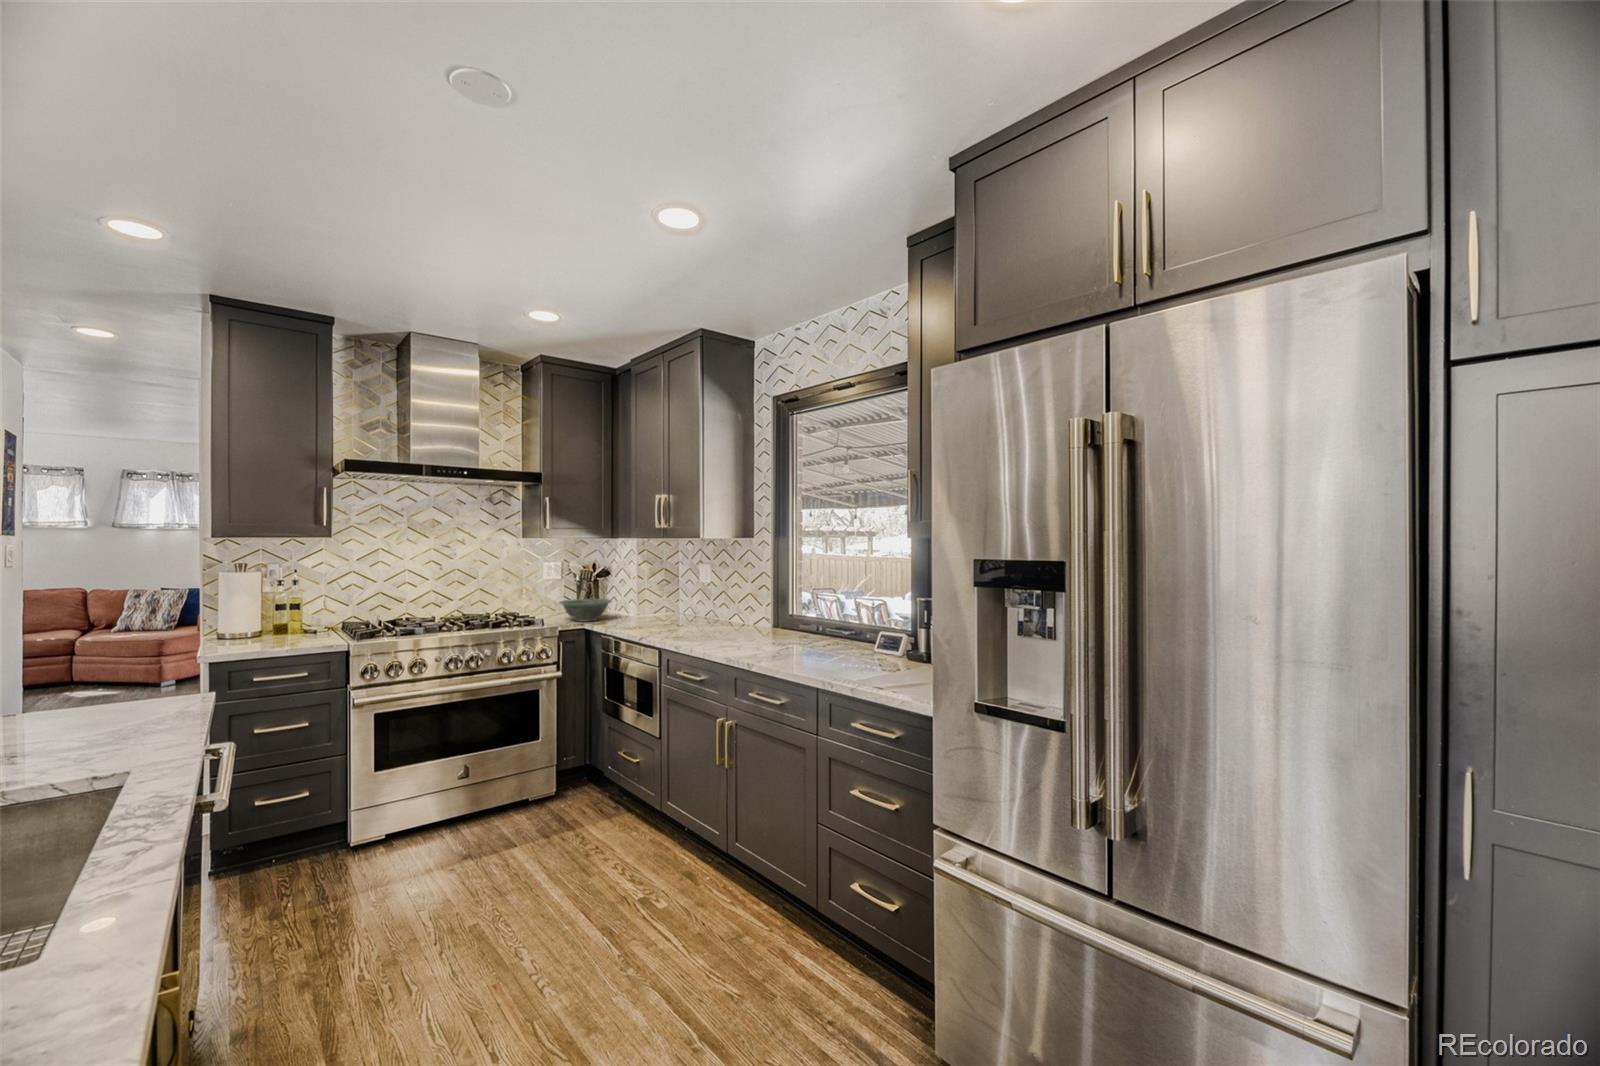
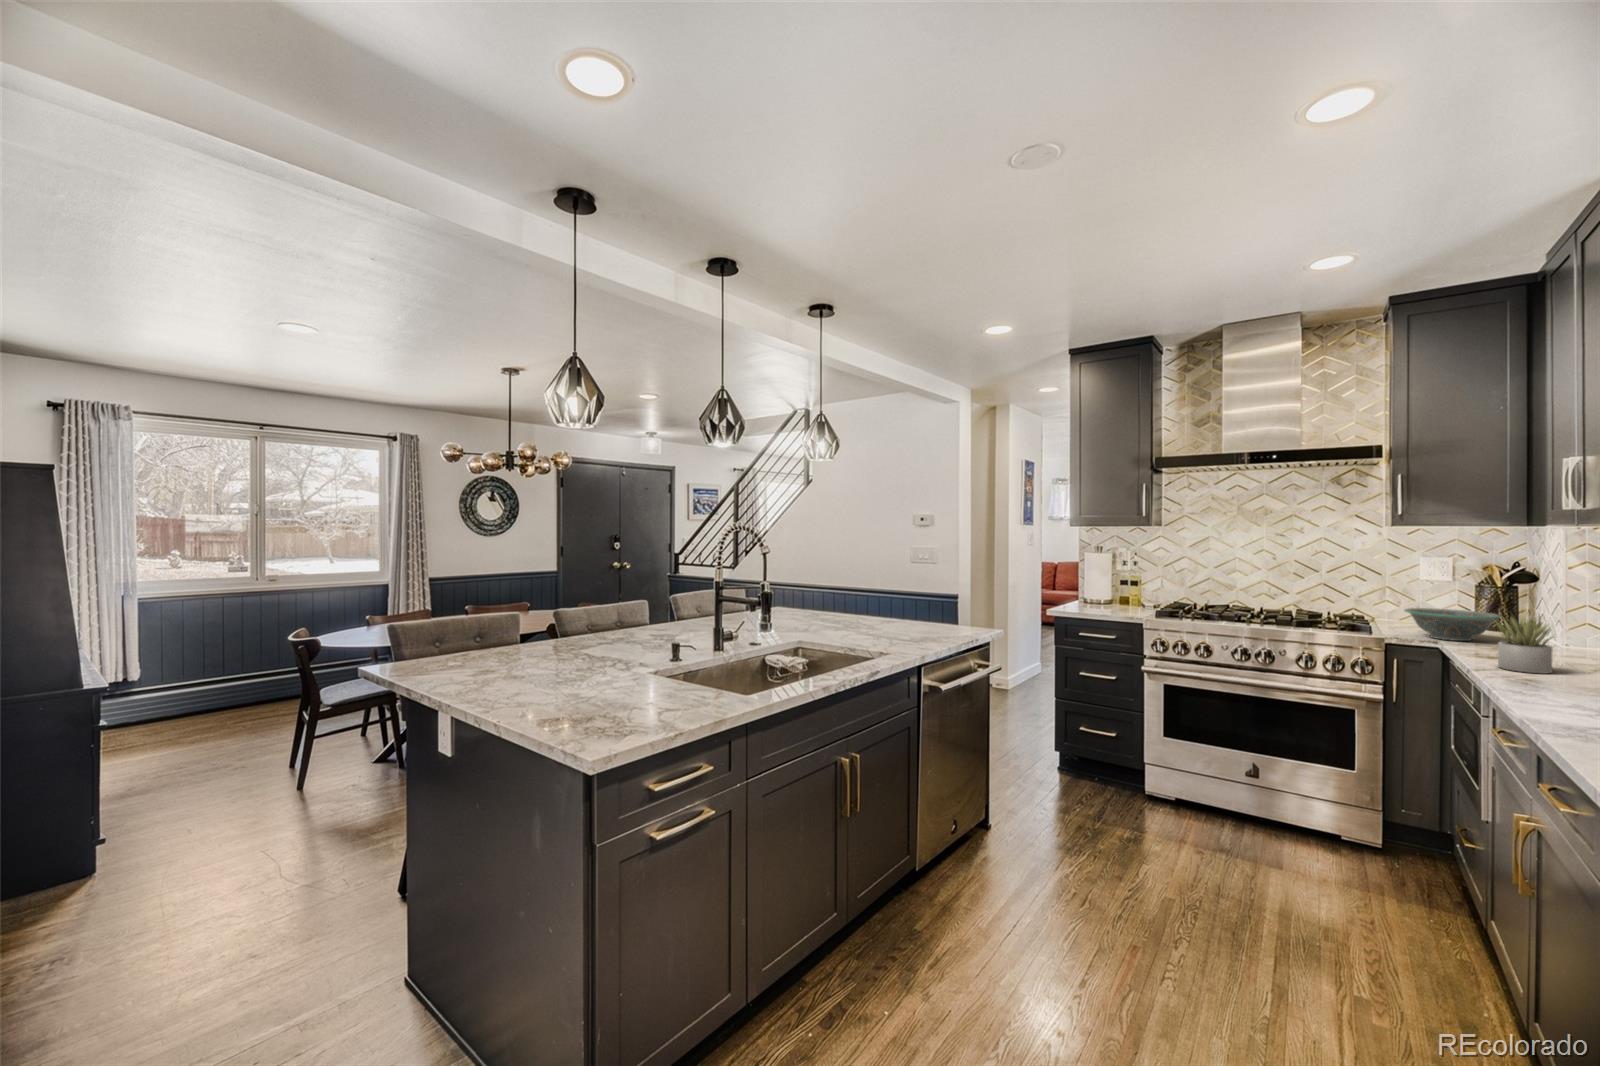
succulent plant: none [641,594,671,634] -> present [1494,613,1553,673]

